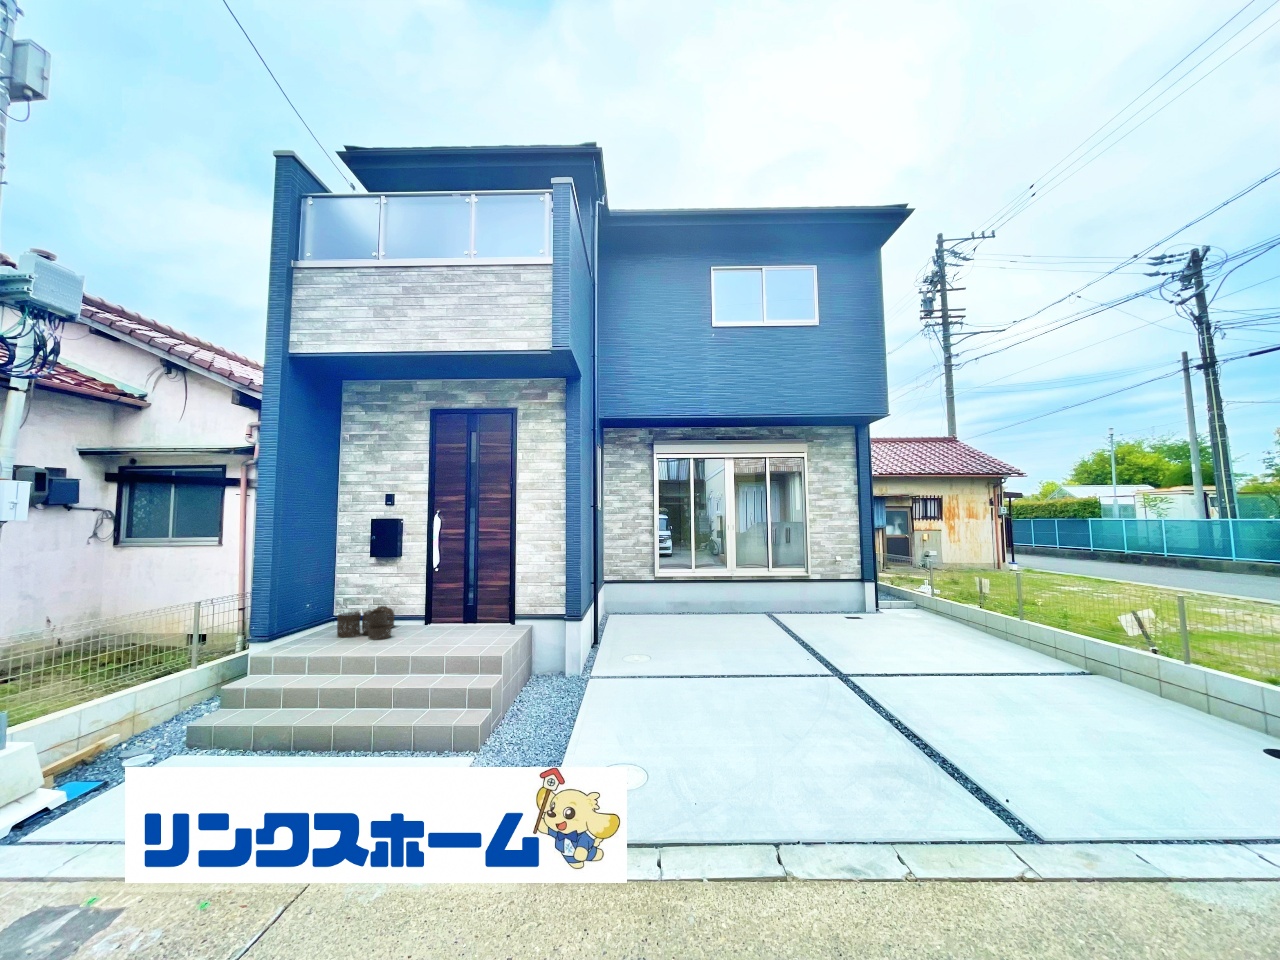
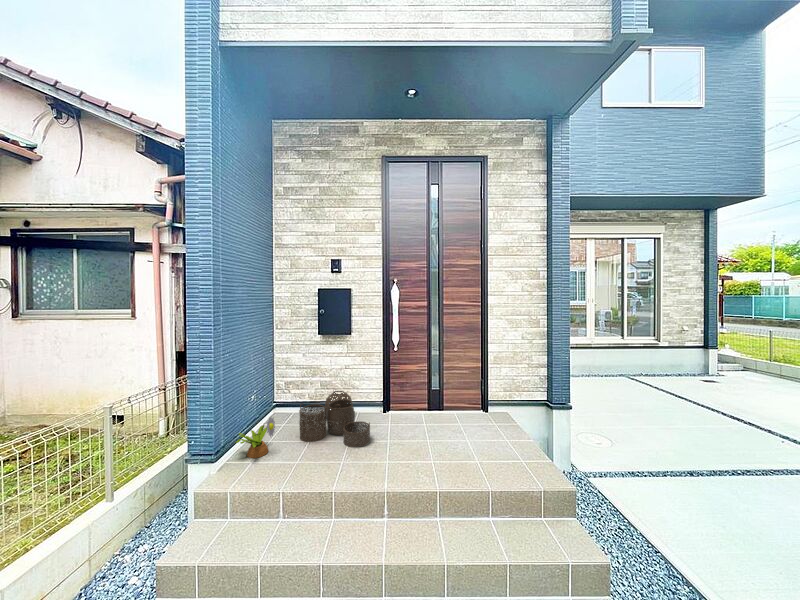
decorative plant: none [282,614,315,643] -> present [235,417,275,458]

